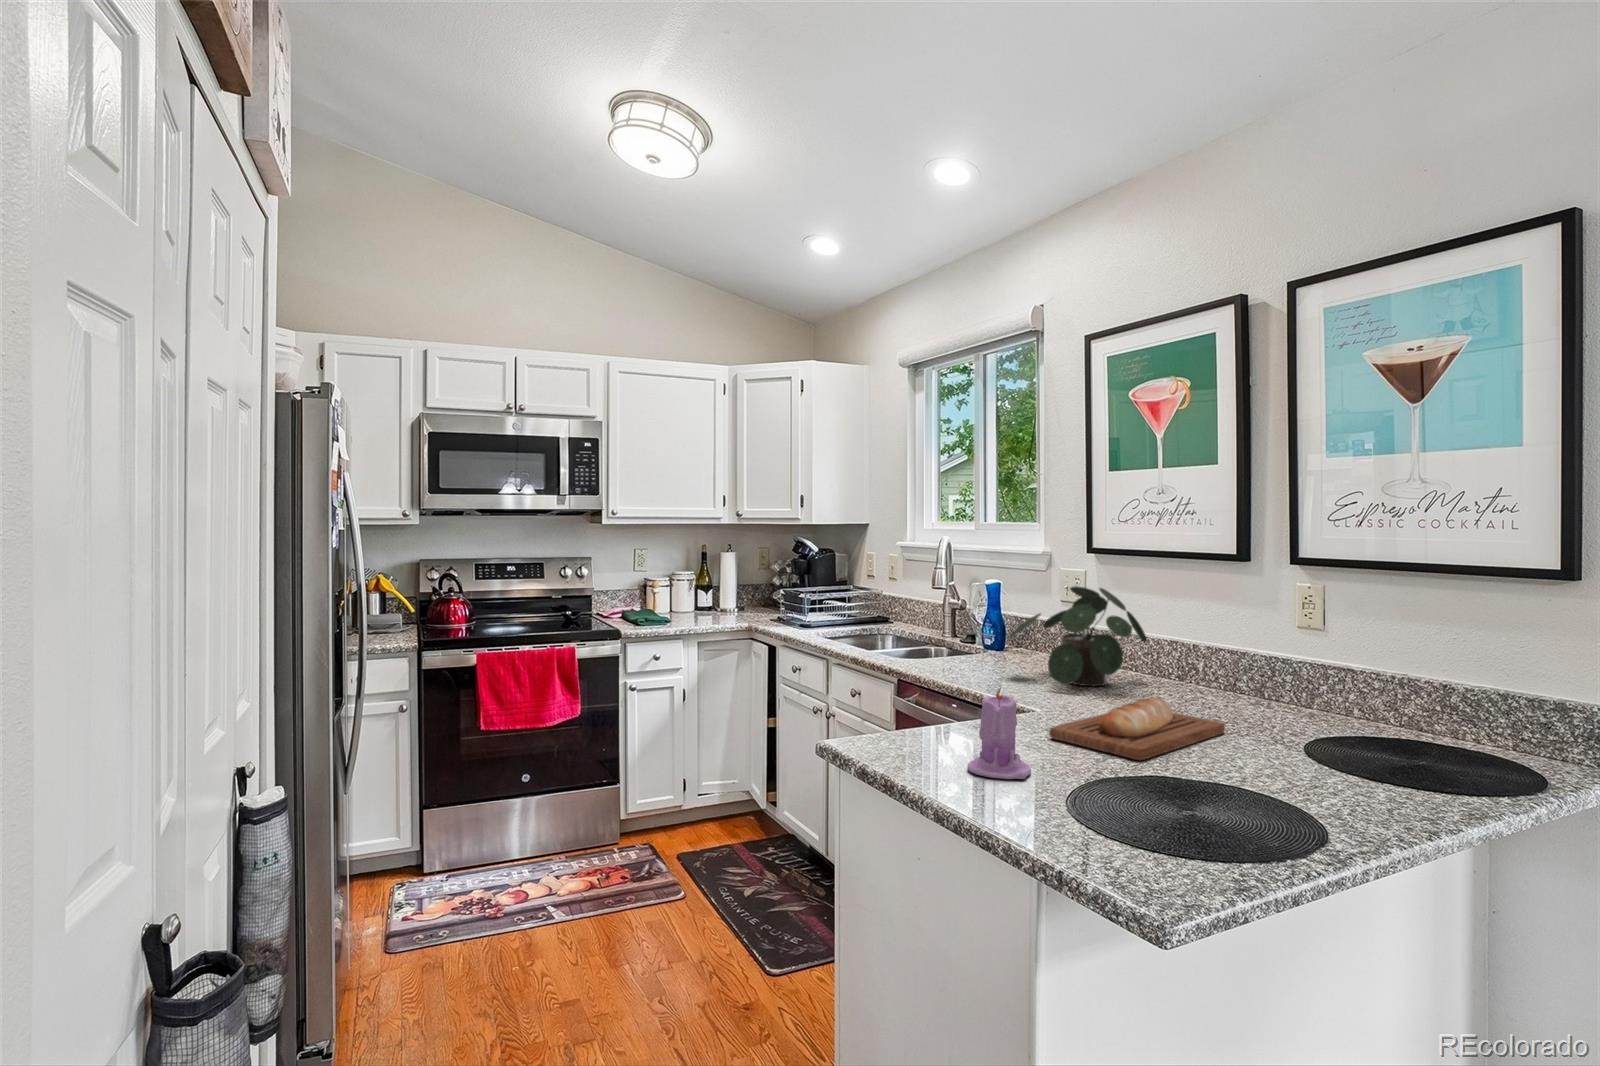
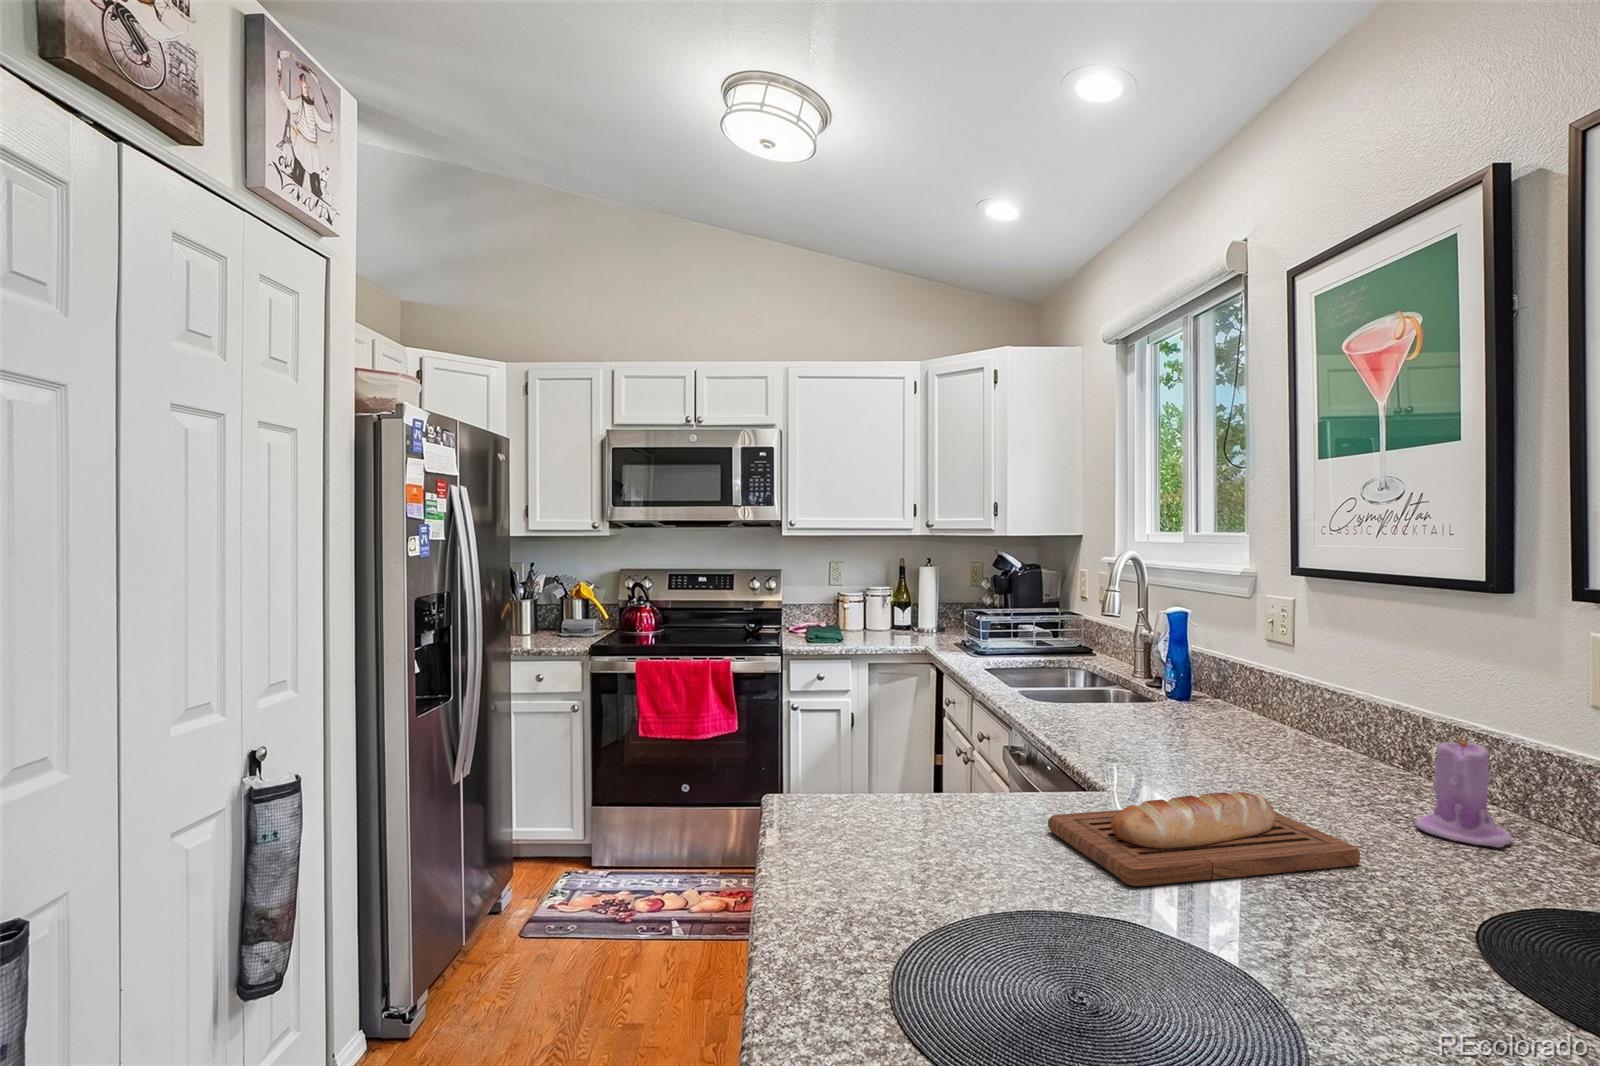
potted plant: present [1009,587,1147,686] -> none [1133,620,1342,765]
candle: present [967,687,1031,779] -> present [1416,732,1512,847]

